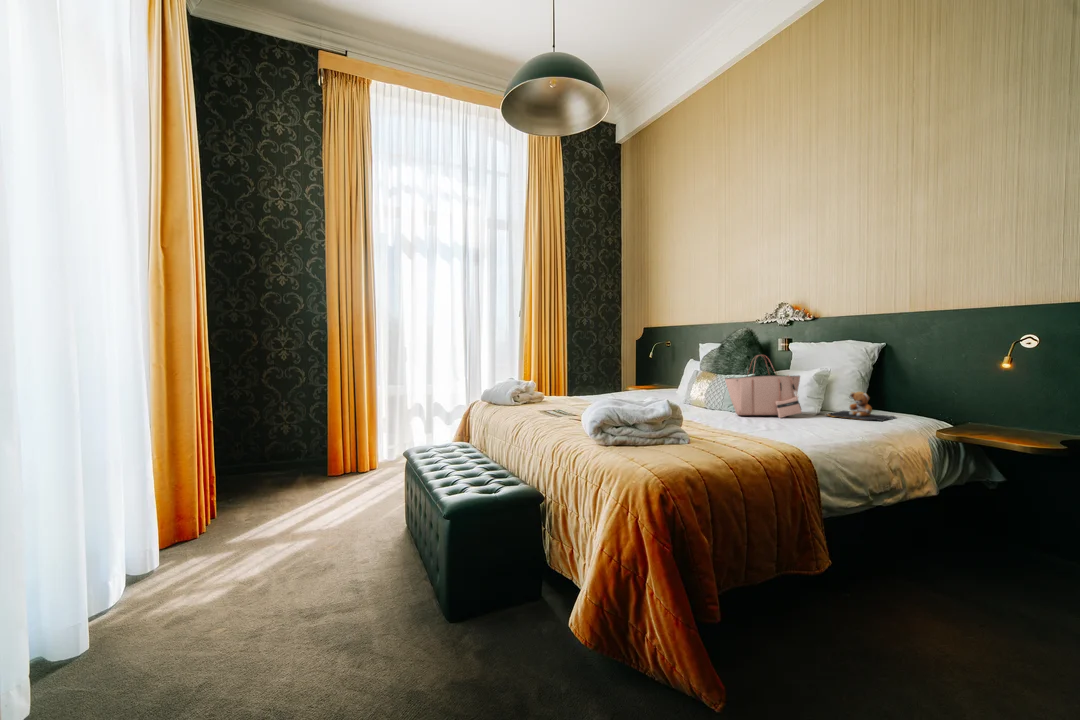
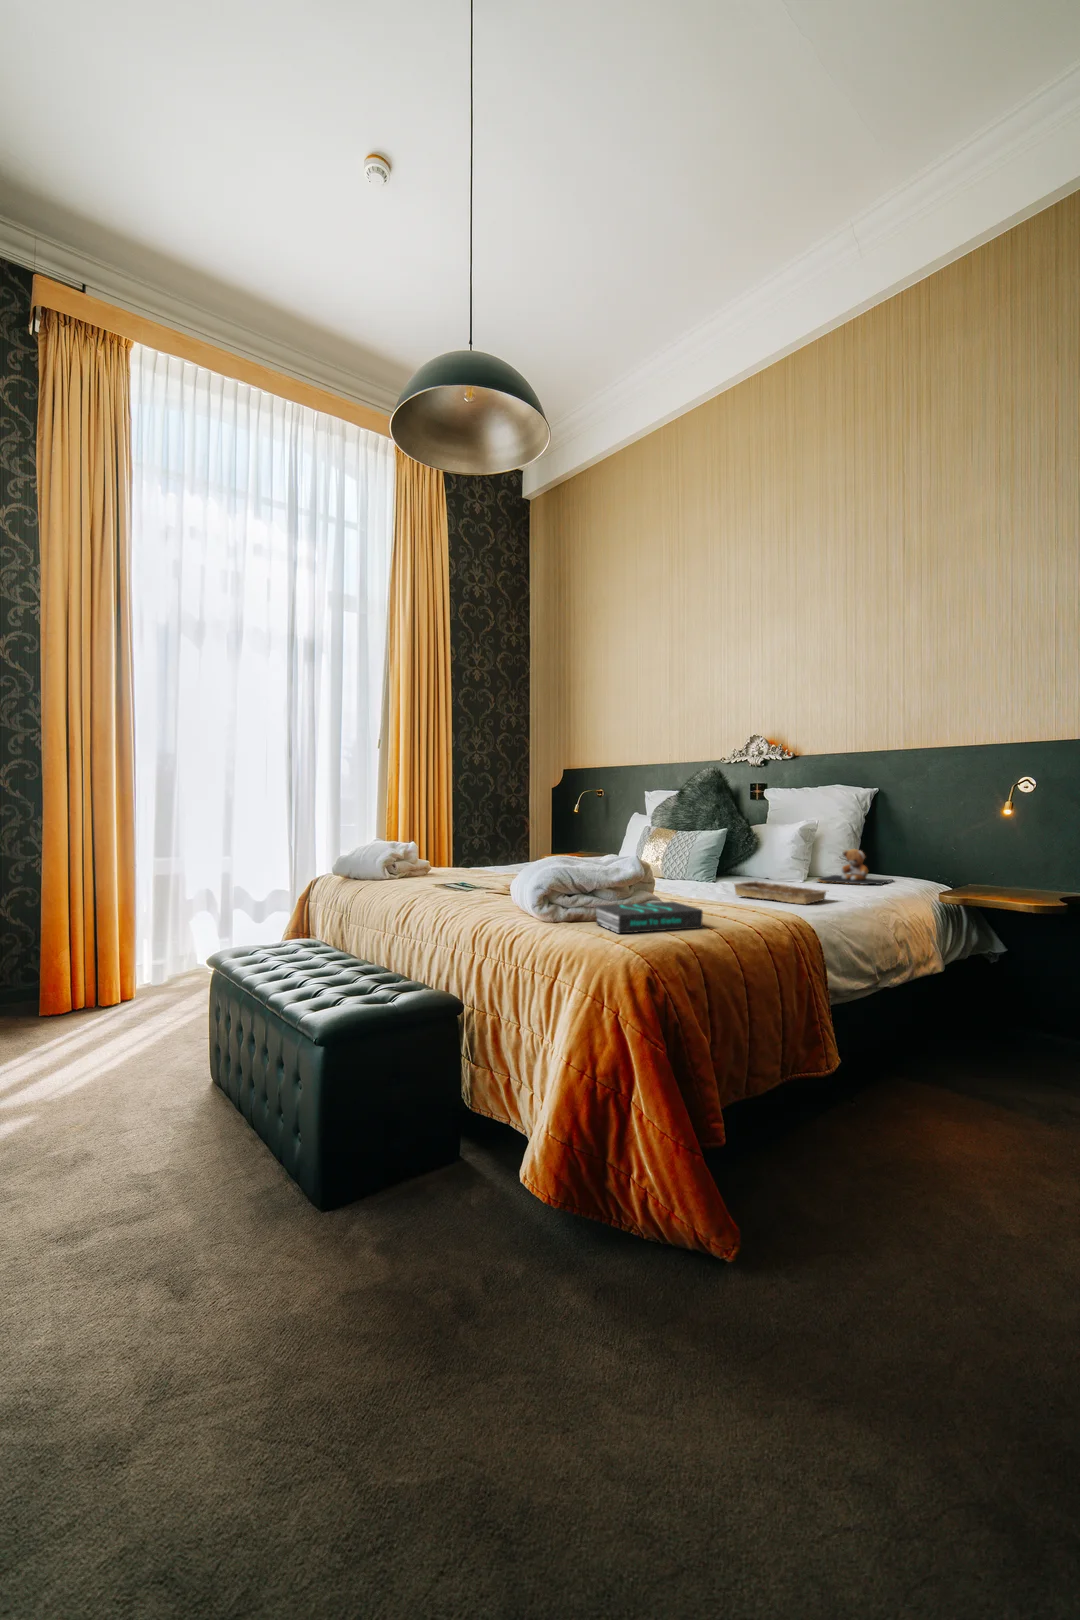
tote bag: present [725,355,802,418] -> none [691,801,788,886]
tray: none [749,416,833,437] -> present [734,881,826,904]
book: none [634,433,713,457] -> present [595,902,703,933]

